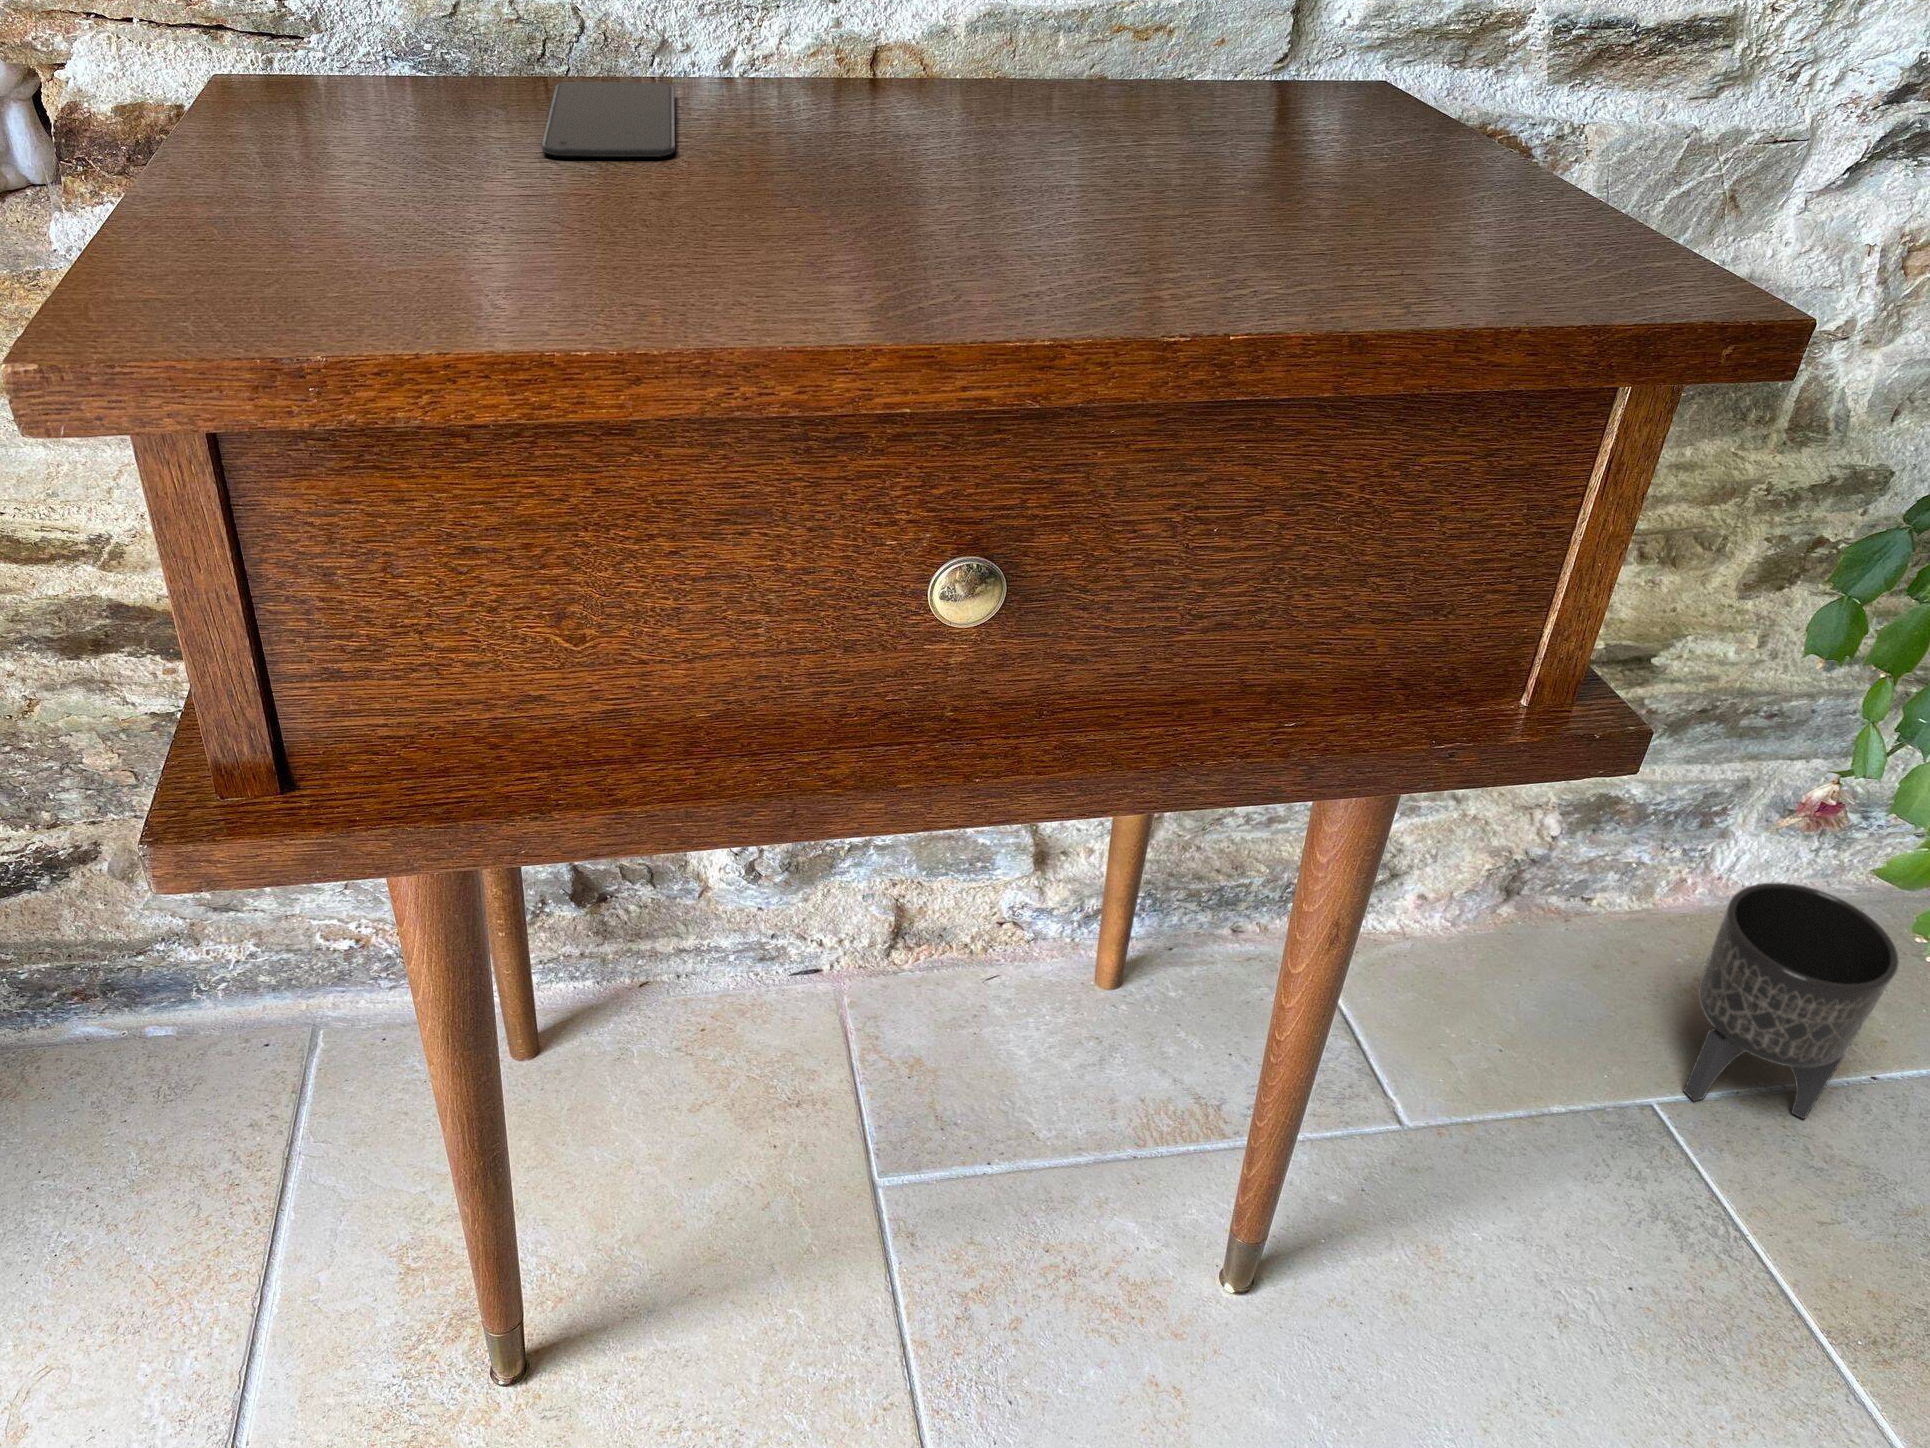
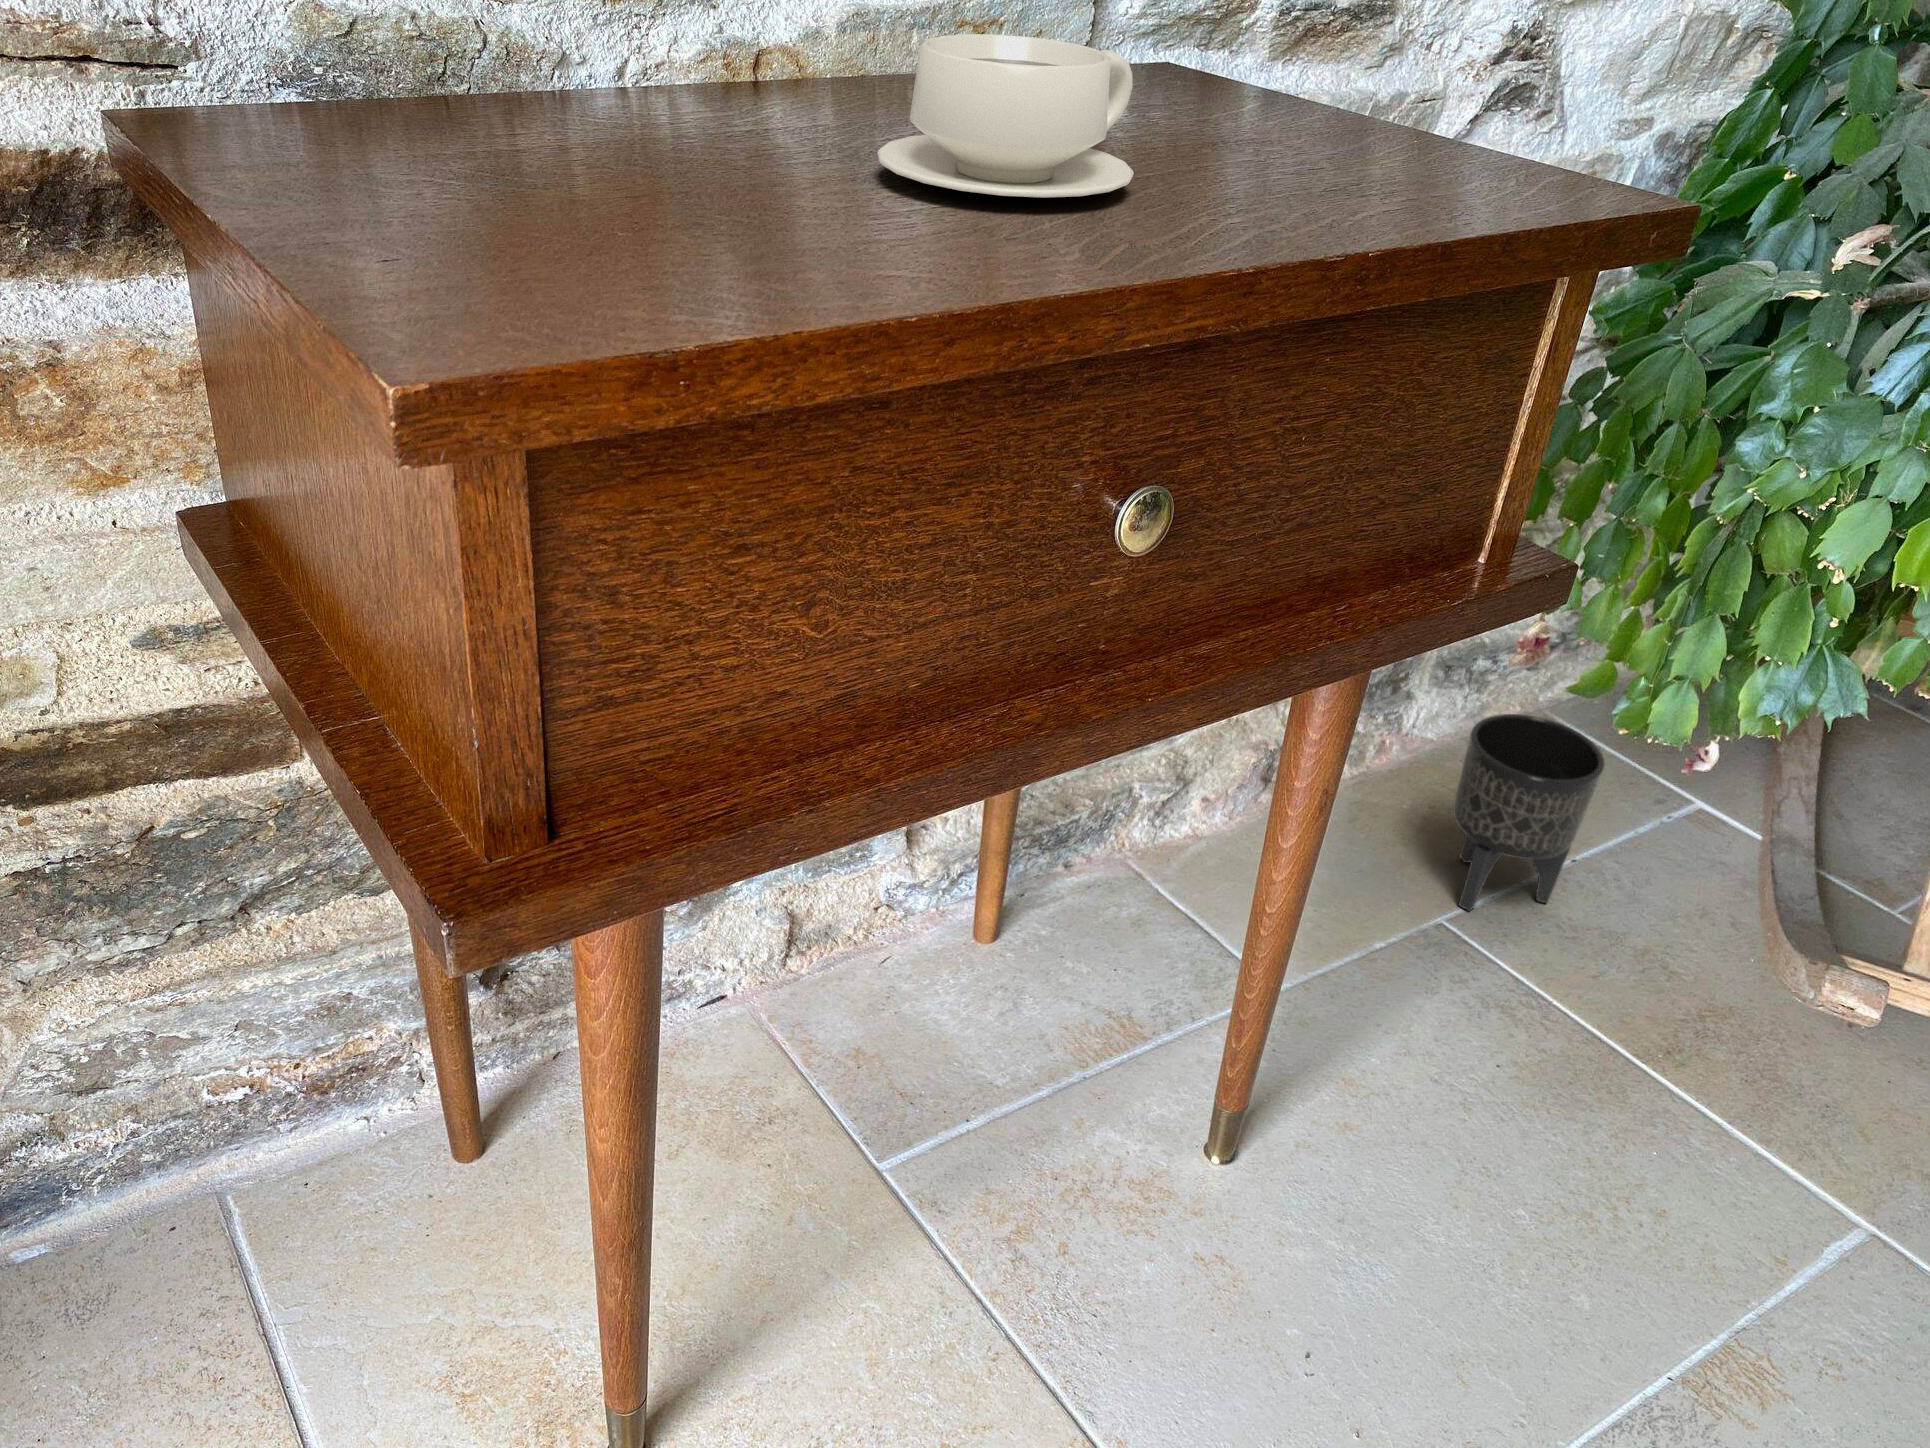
teacup: none [783,57,1078,245] -> present [878,34,1134,198]
smartphone: present [541,82,675,157] -> none [497,92,706,158]

